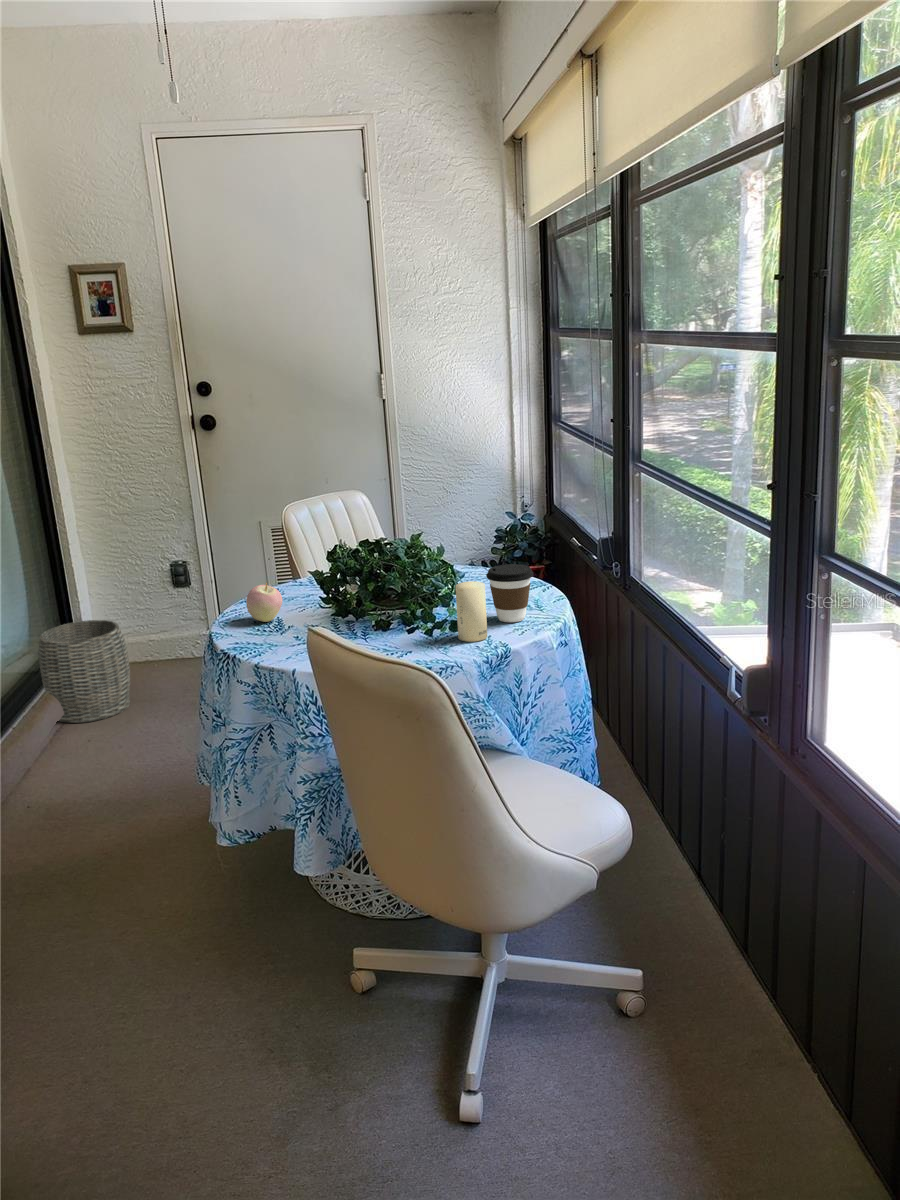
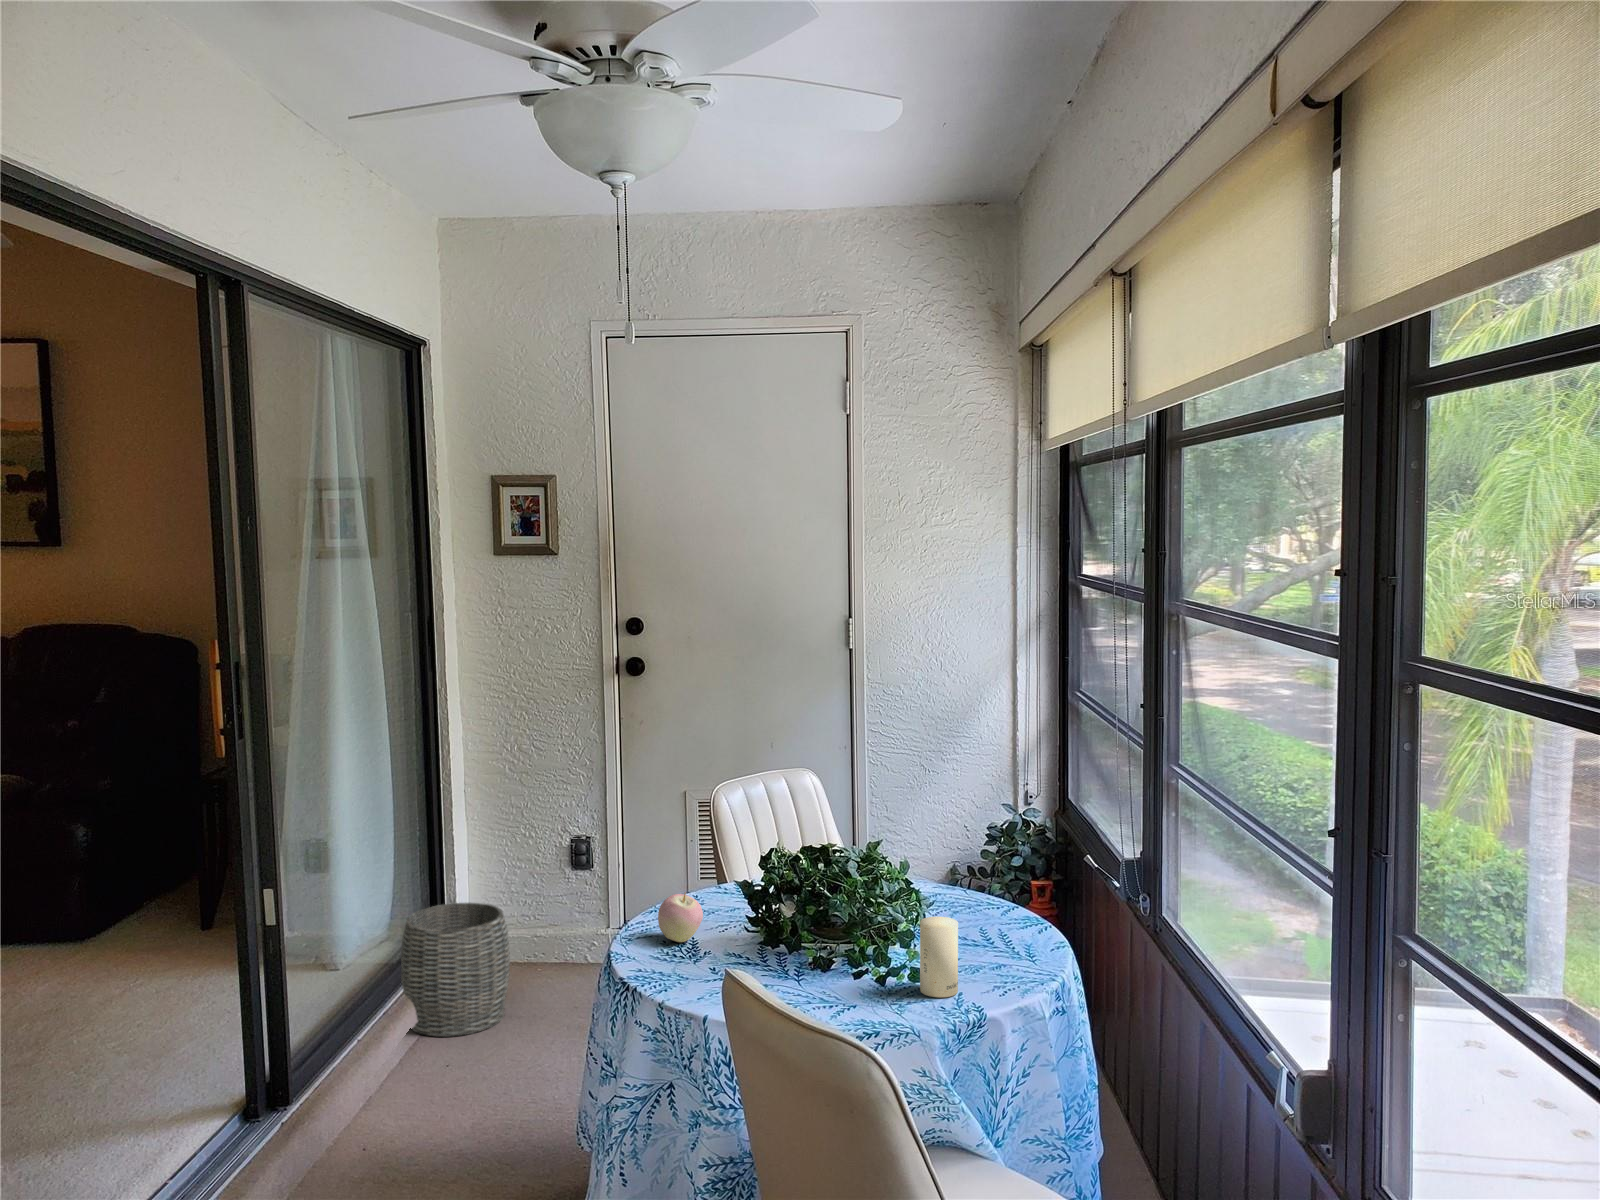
coffee cup: present [486,564,533,622] -> none [962,895,1023,974]

